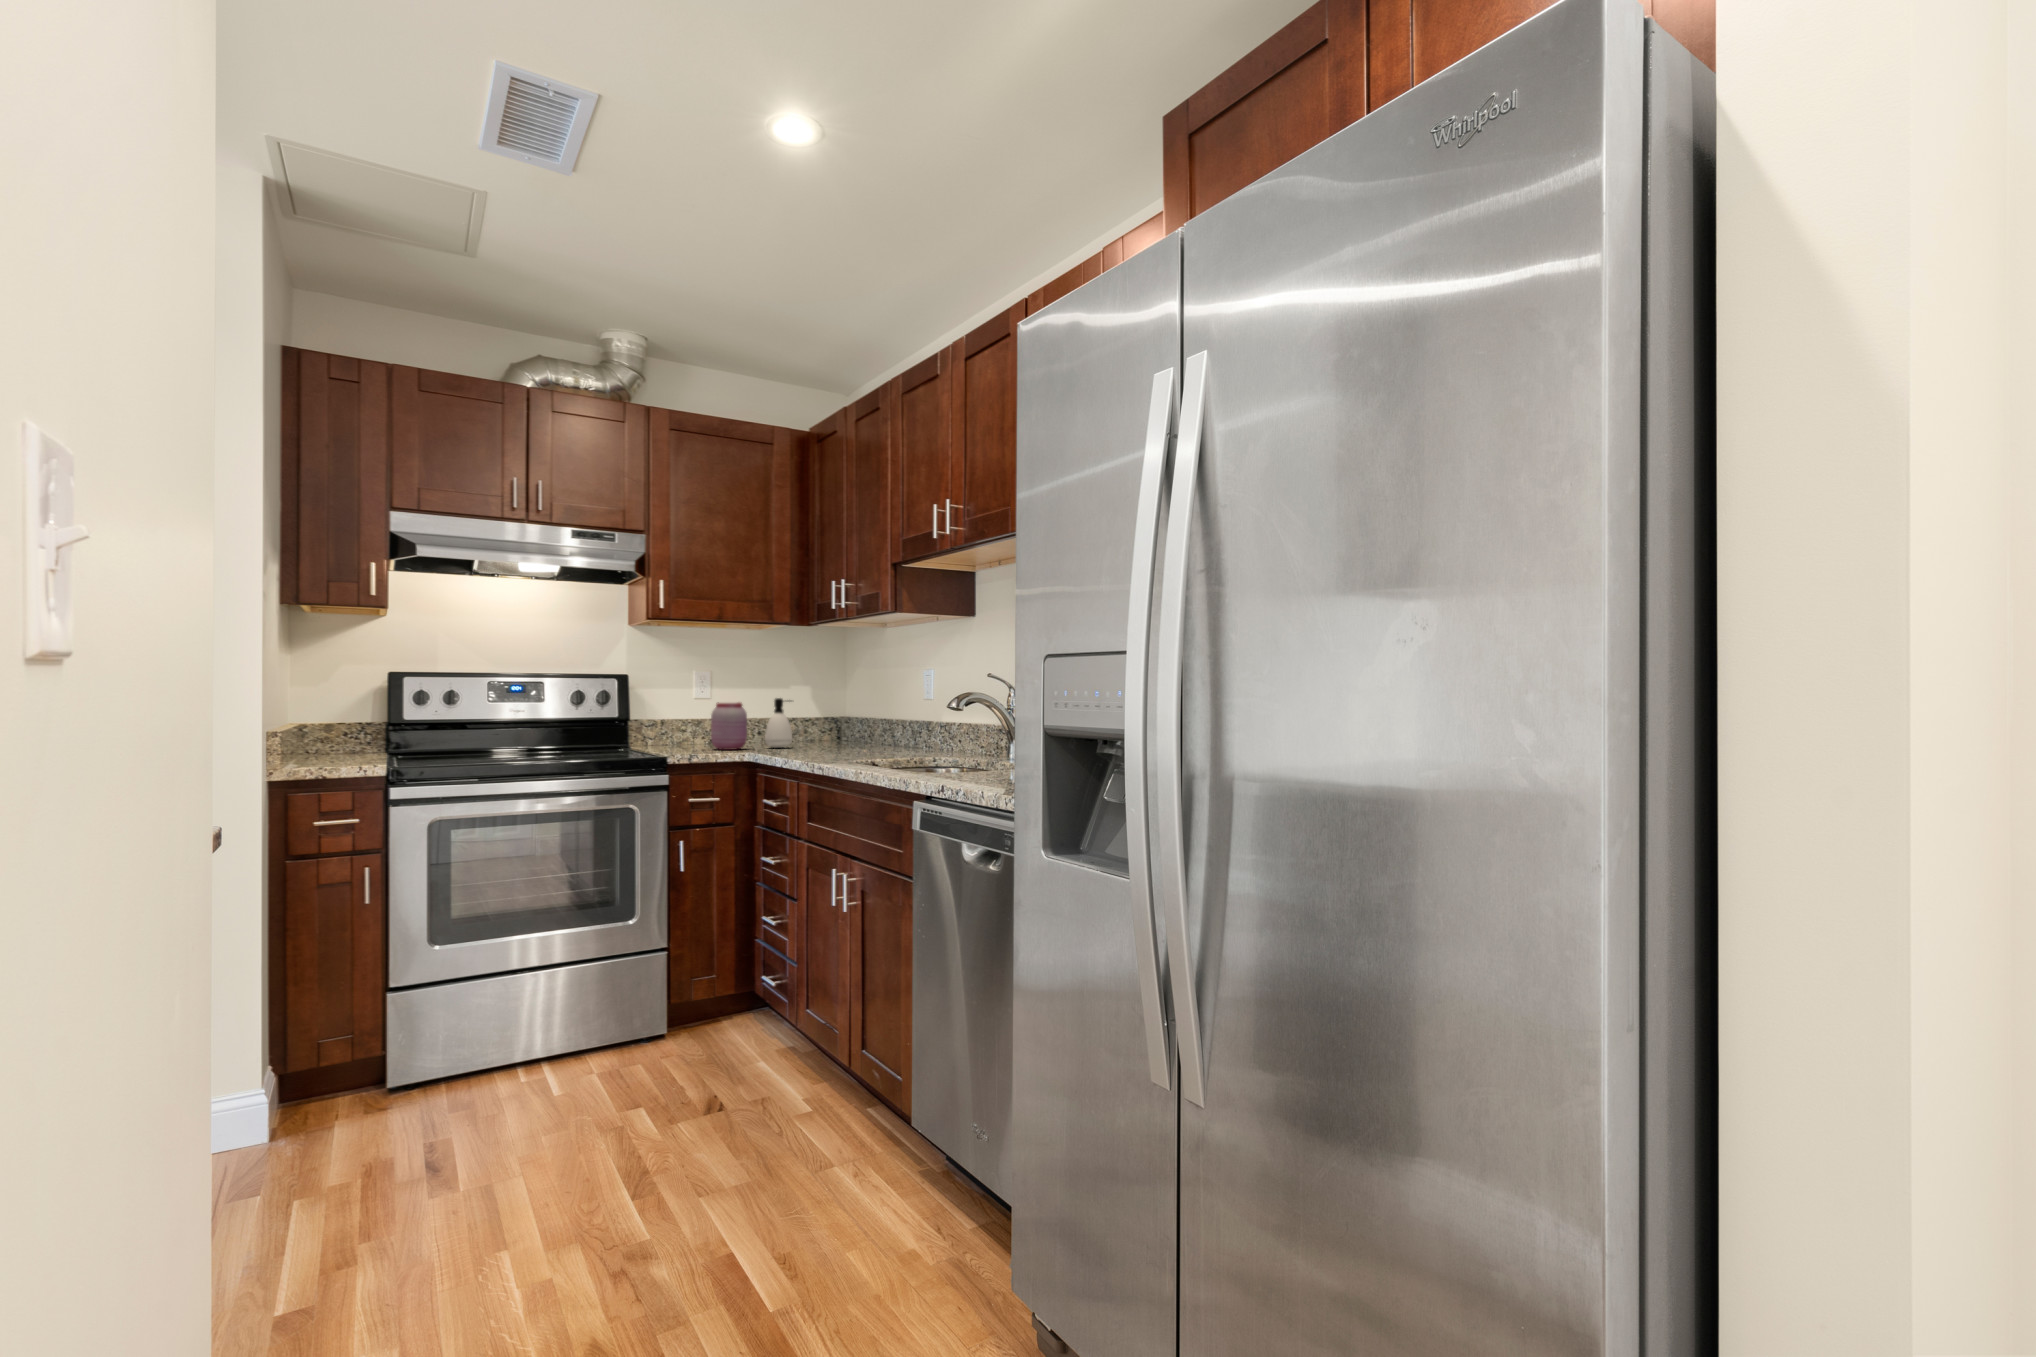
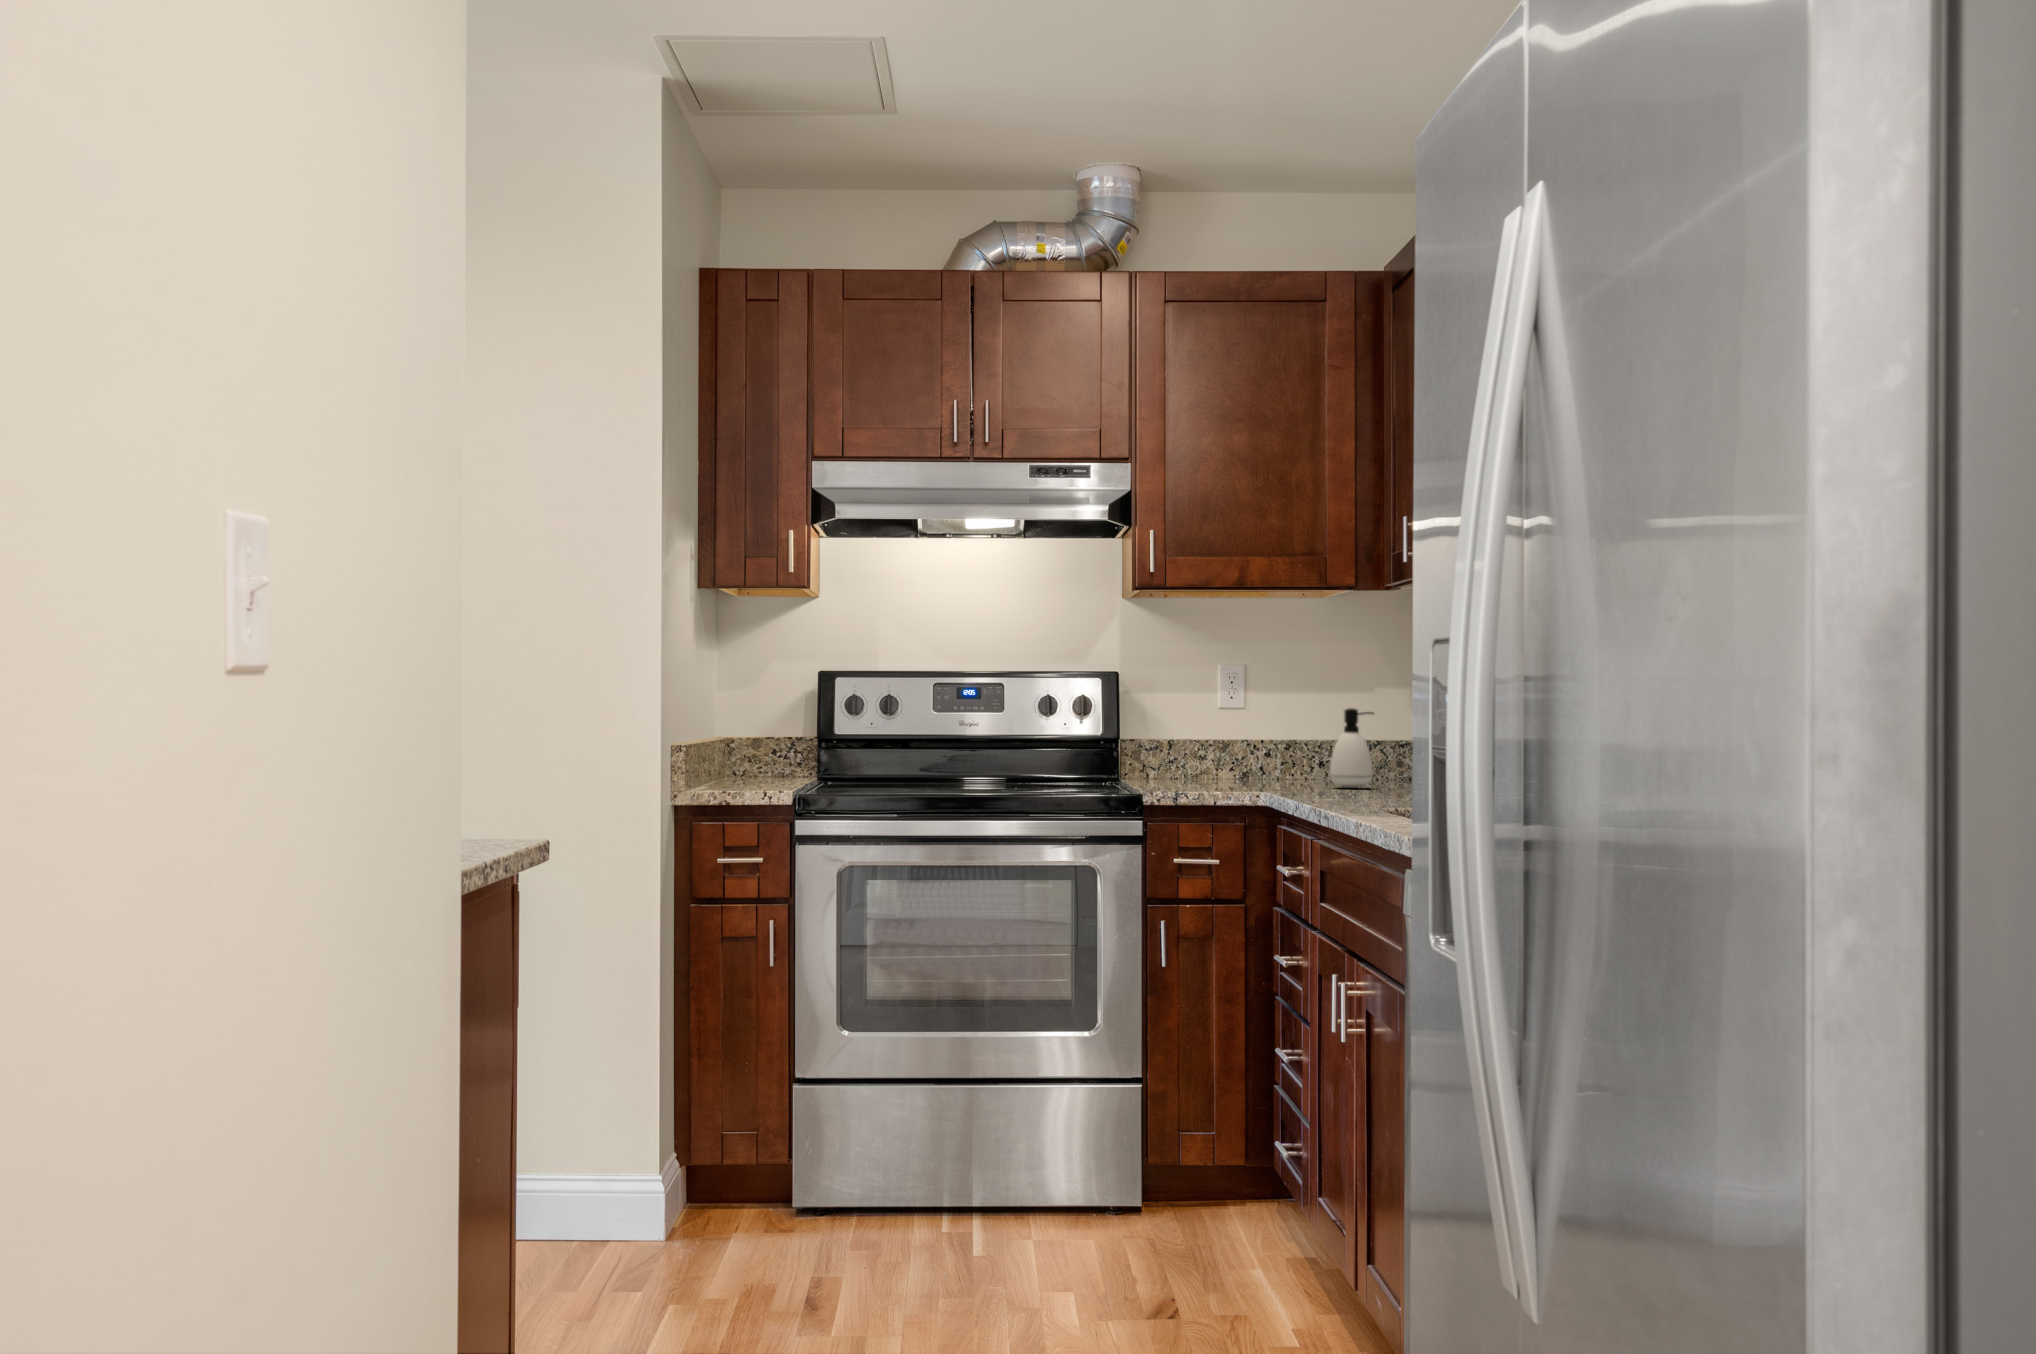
jar: present [711,702,747,750] -> none [1245,714,1299,788]

